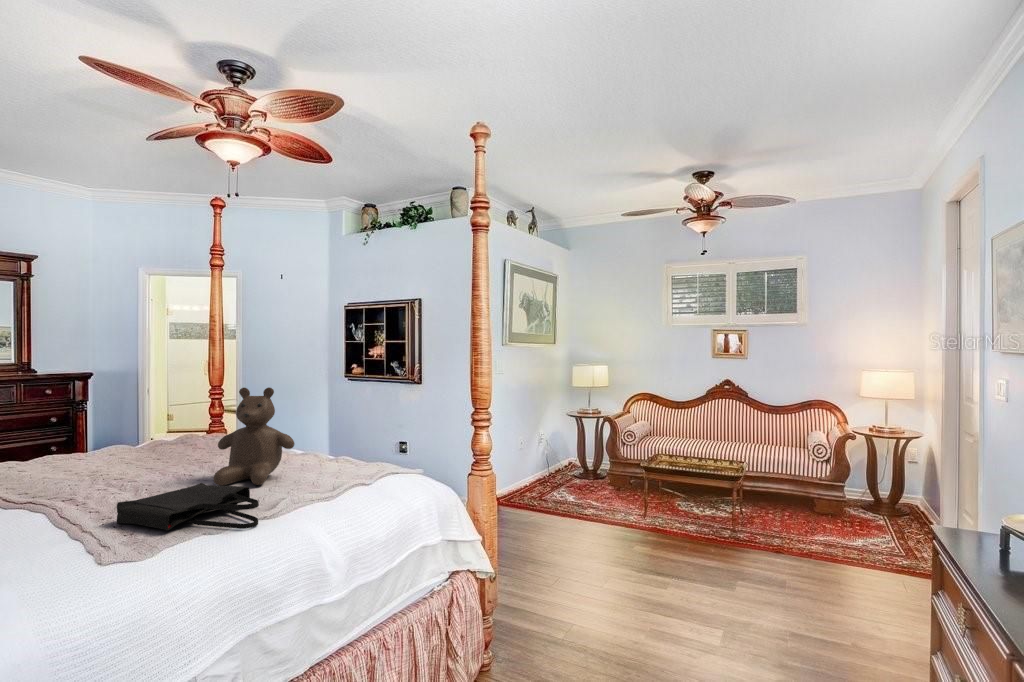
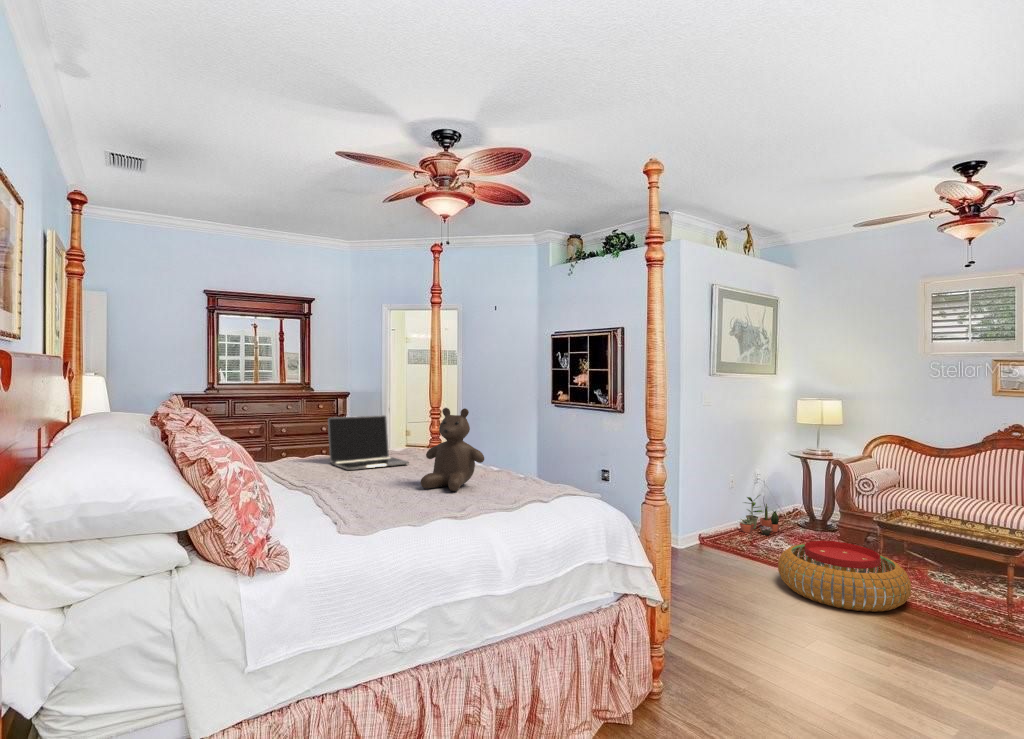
laptop: none [66,399,188,472] -> present [328,415,409,470]
potted plant: none [530,452,562,489] -> present [740,495,780,535]
tote bag: present [117,483,259,530] -> none [349,484,445,523]
pouf: none [570,488,671,546] -> present [778,541,911,612]

